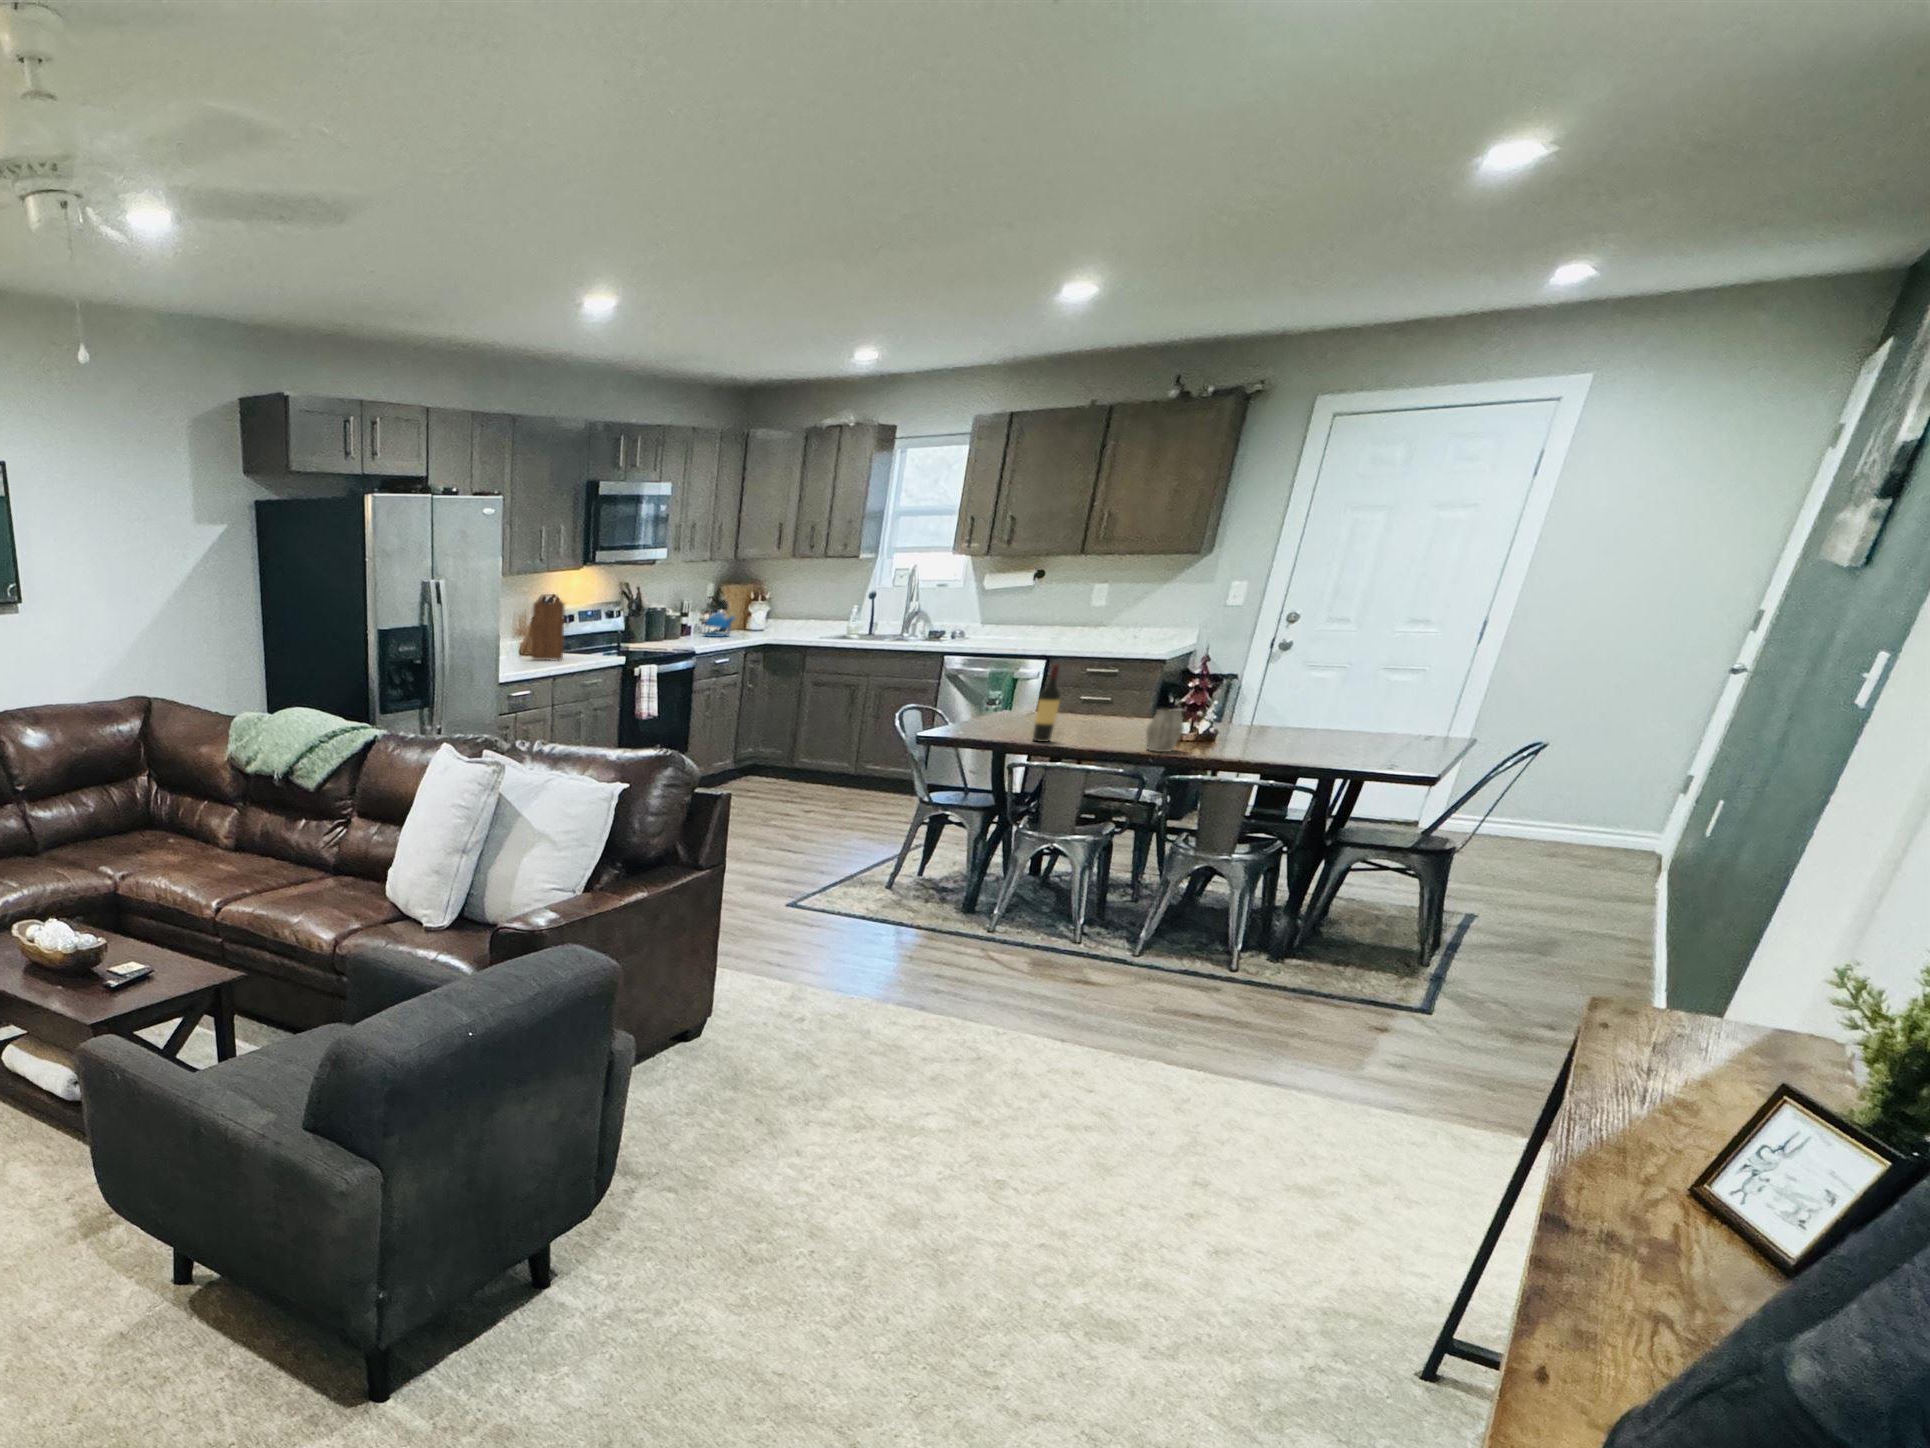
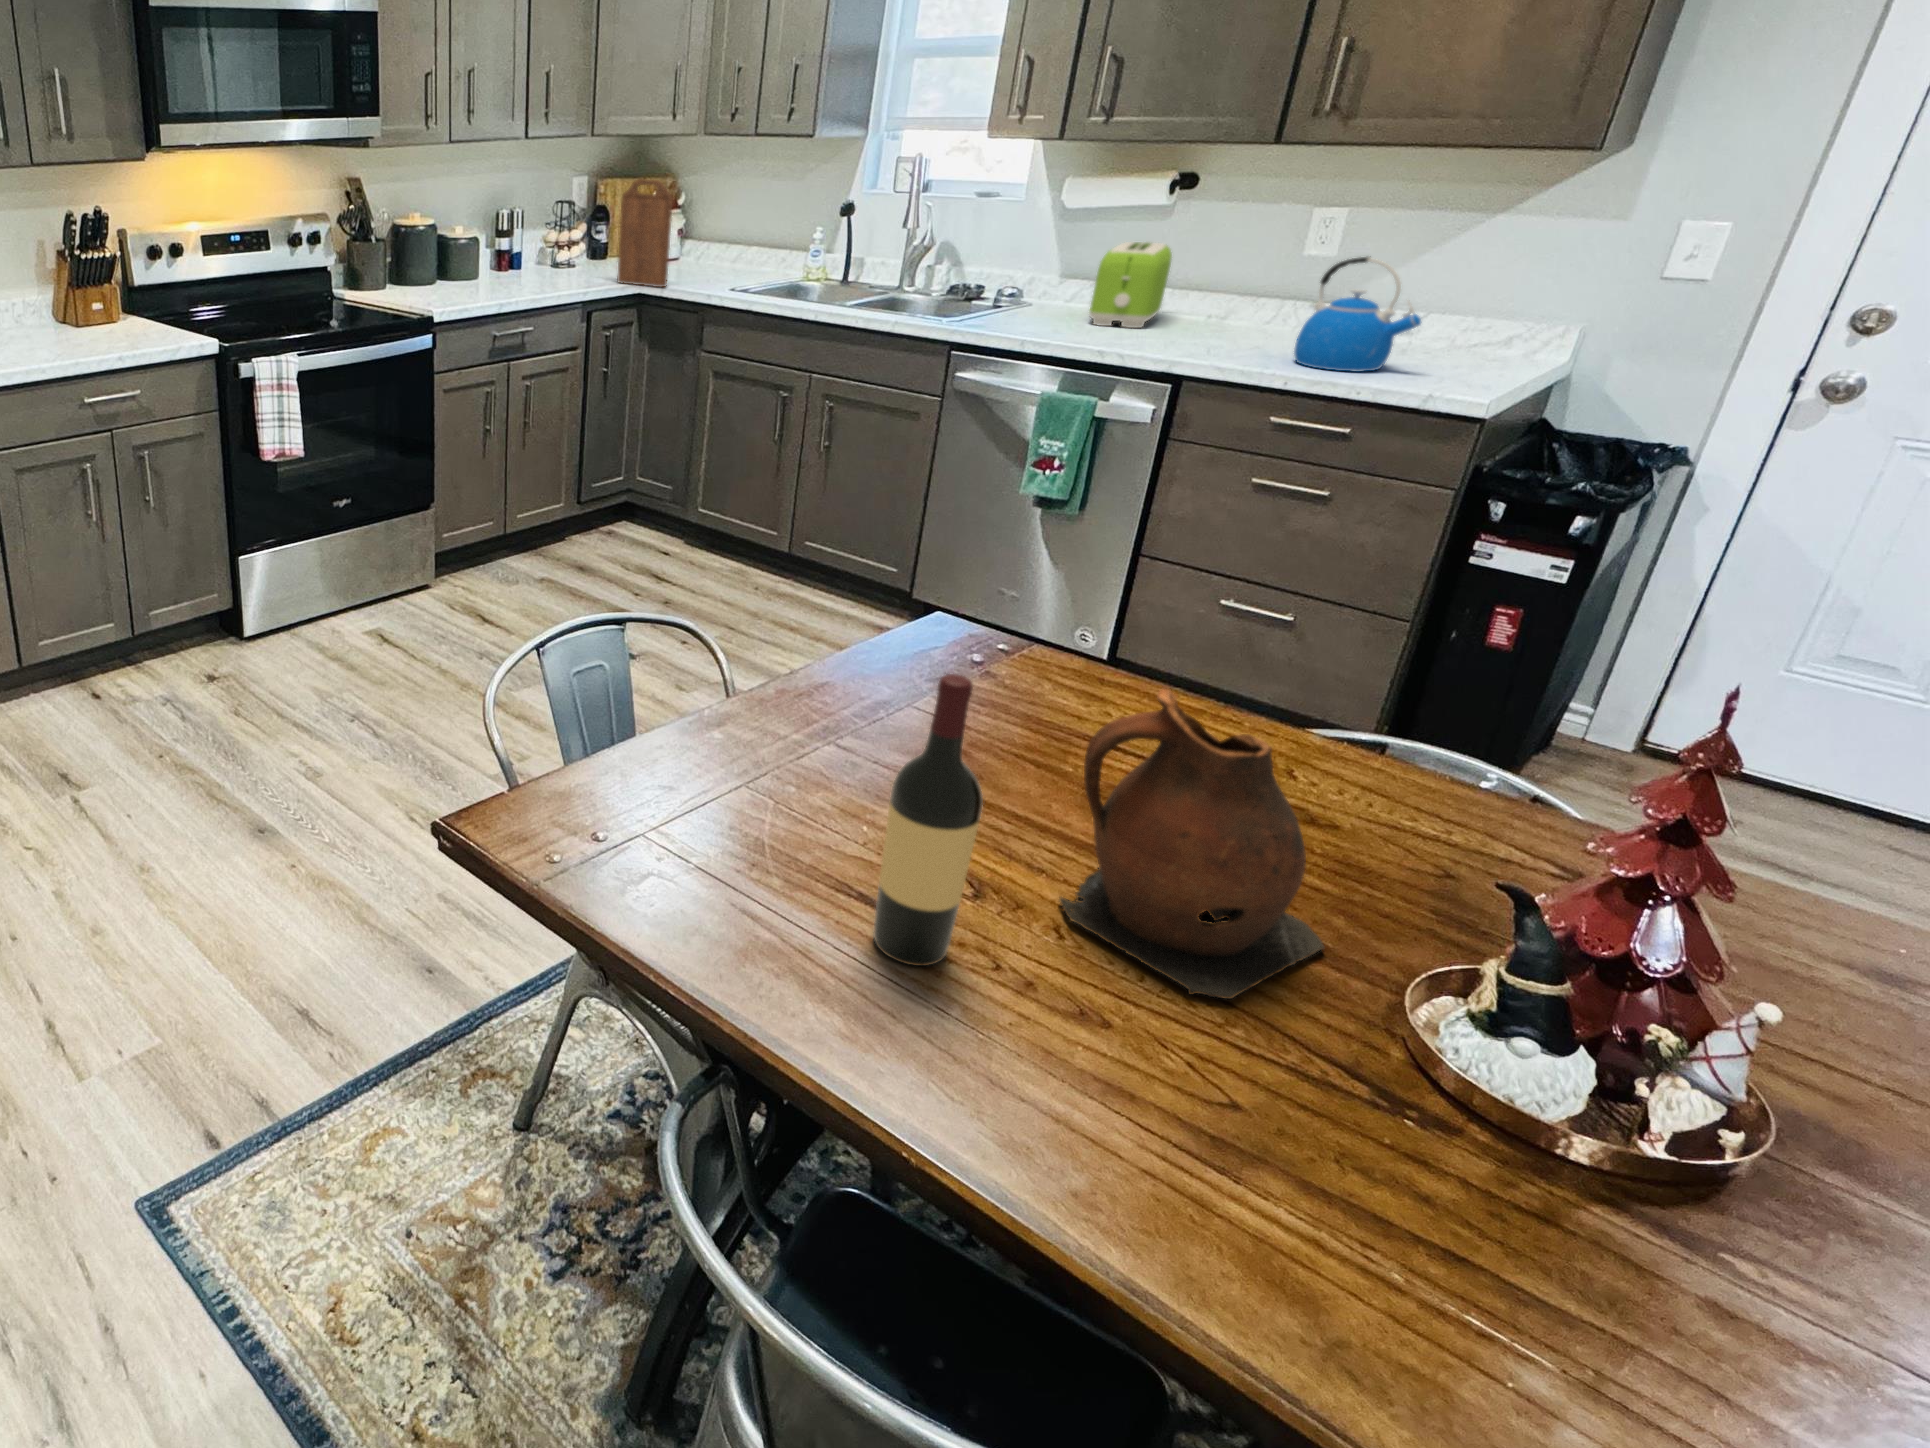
cutting board: present [532,594,565,660] -> present [617,179,673,287]
kettle: present [705,601,735,637] -> present [1294,257,1421,371]
toaster: none [1001,605,1034,643] -> present [1089,242,1172,328]
ceramic pitcher: none [1070,673,1131,740] -> present [1060,689,1325,999]
mug: present [1146,709,1184,752] -> none [1382,1036,1624,1317]

